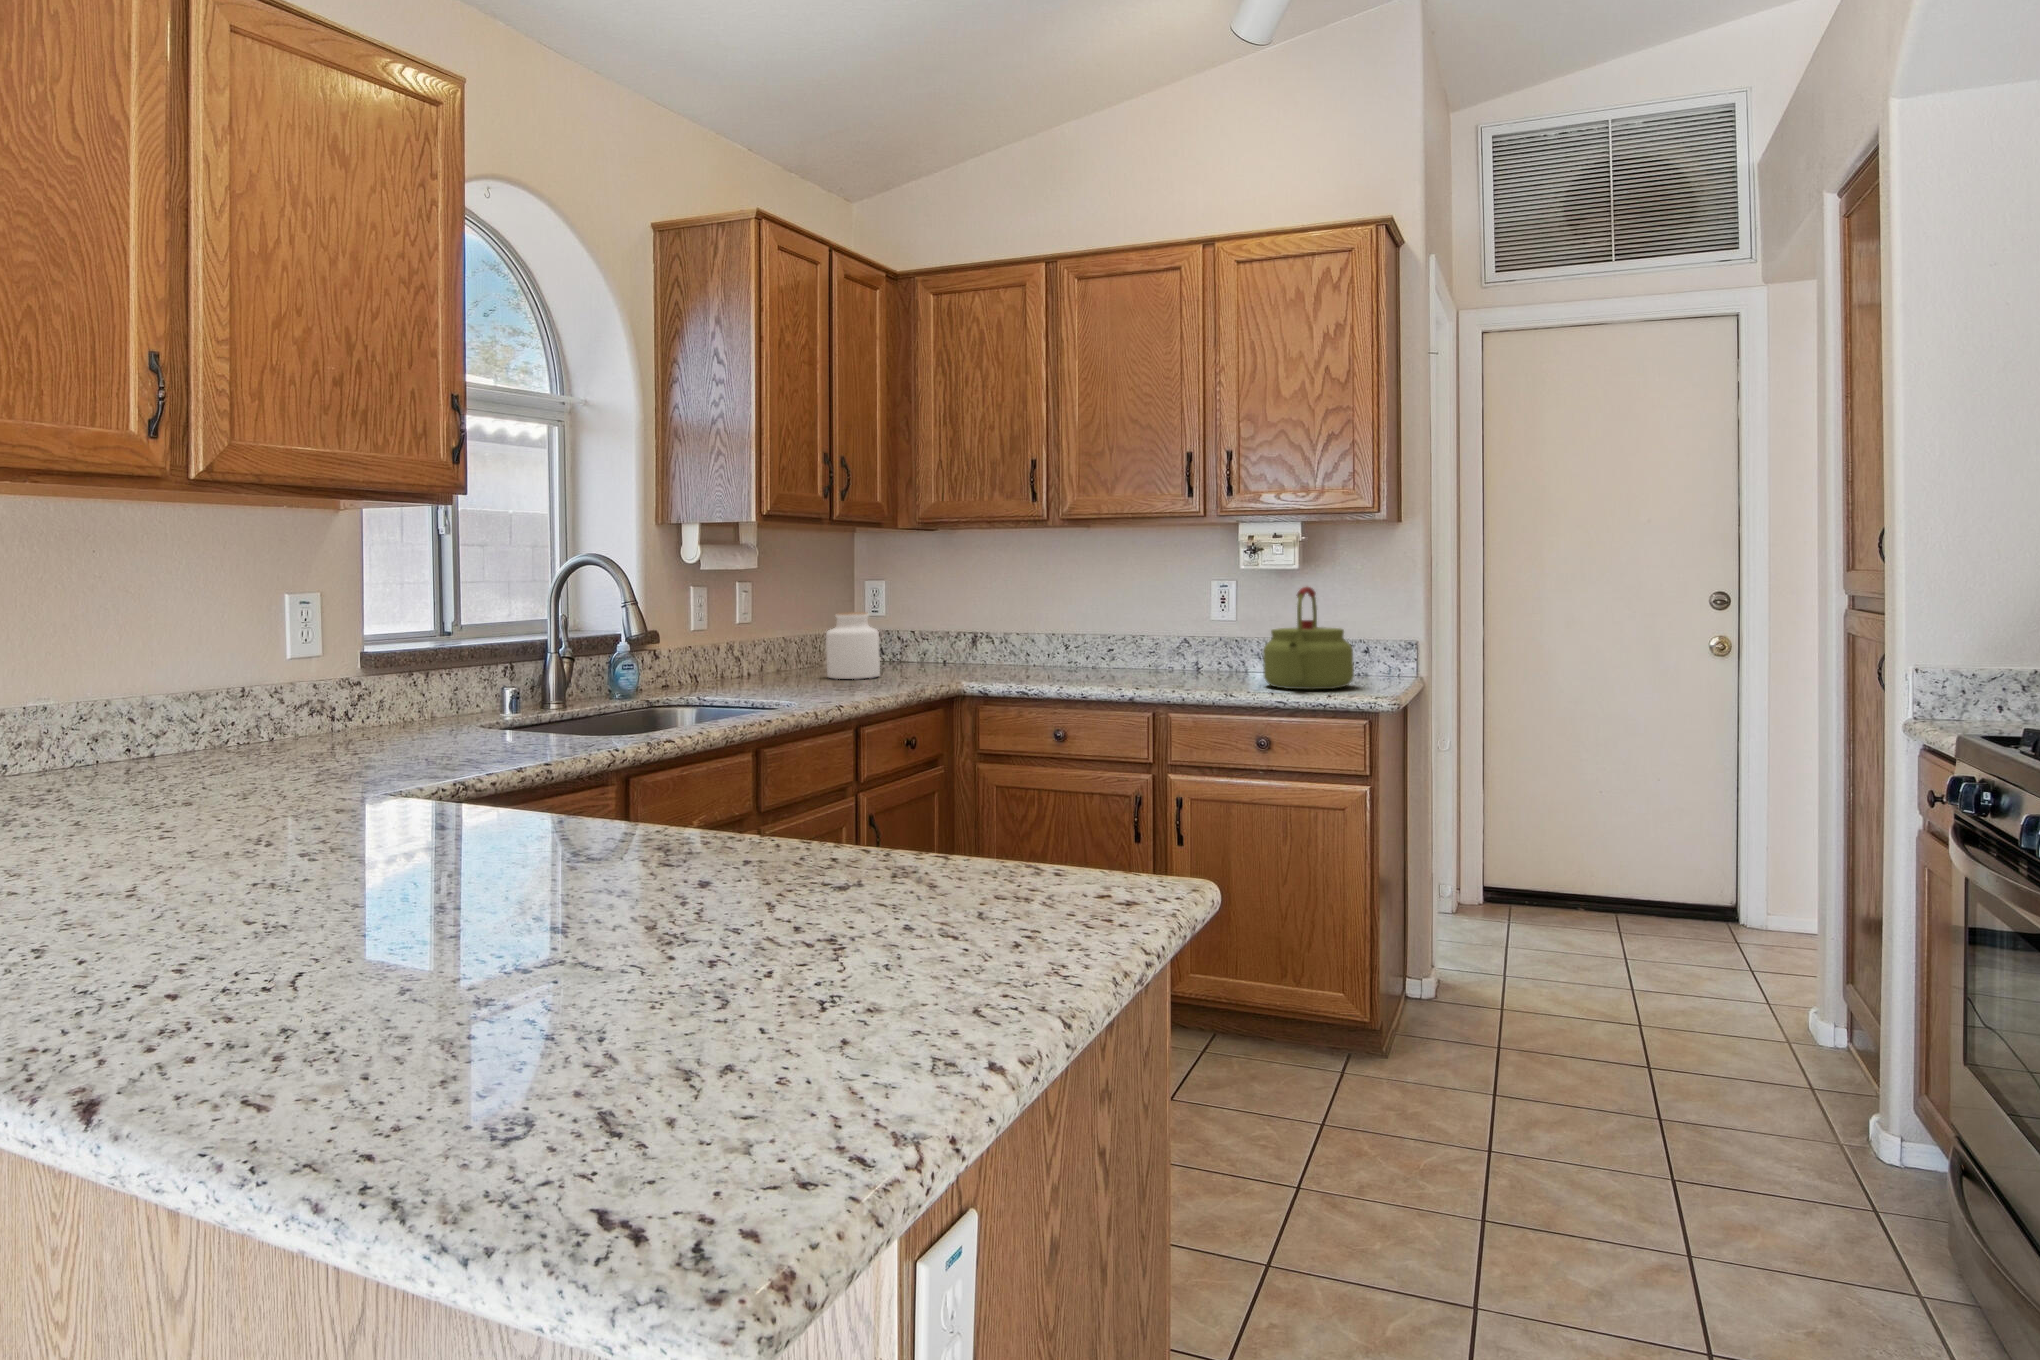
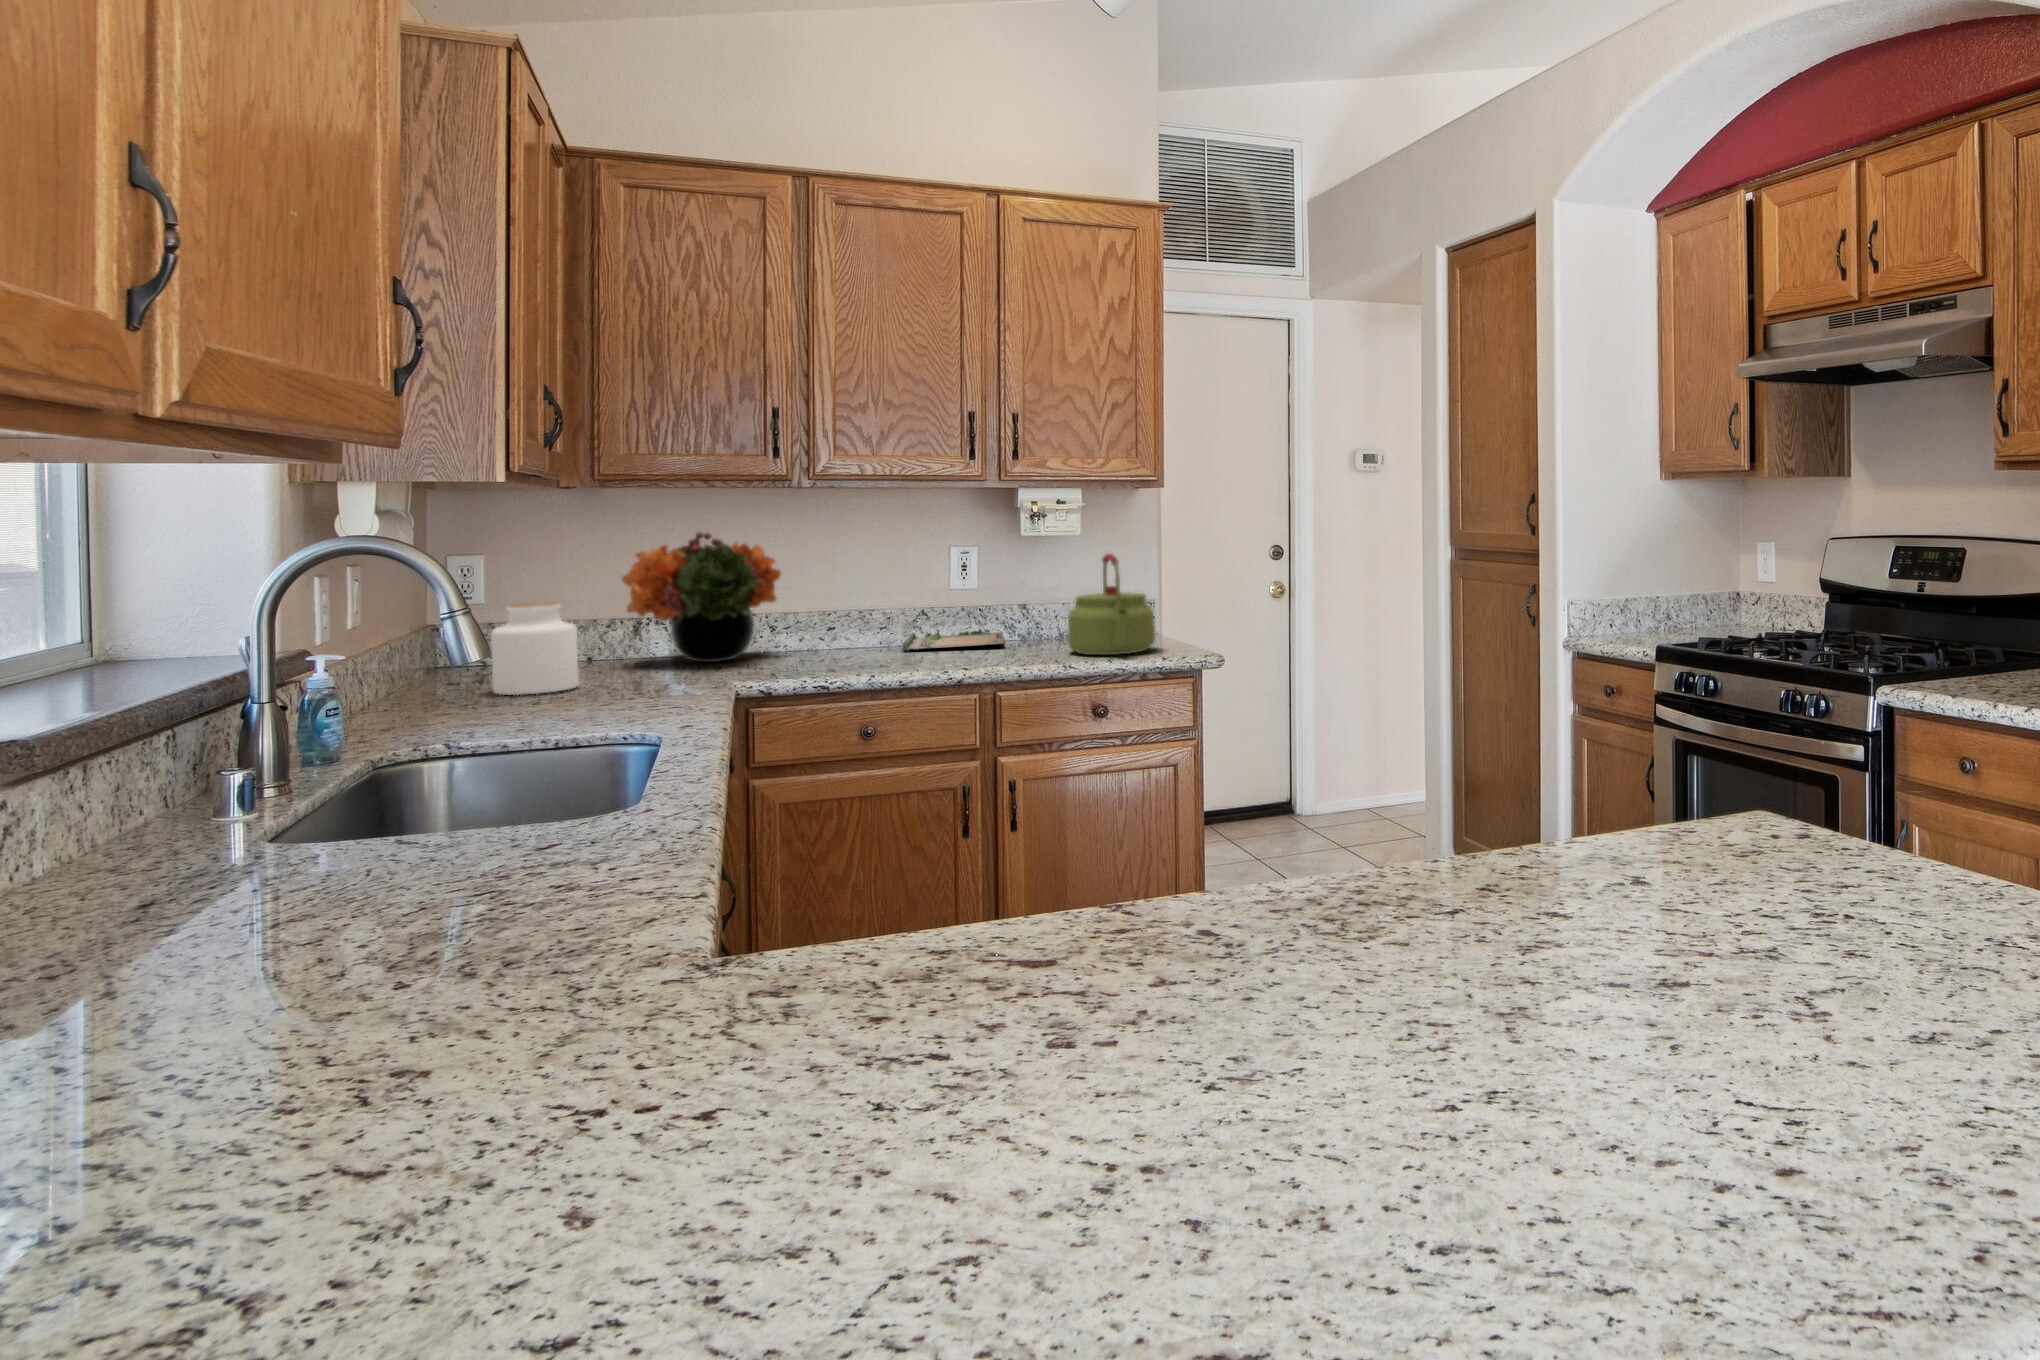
flower arrangement: none [941,563,1059,669] -> present [622,532,781,662]
tray: none [1145,653,1264,673] -> present [903,625,1004,651]

